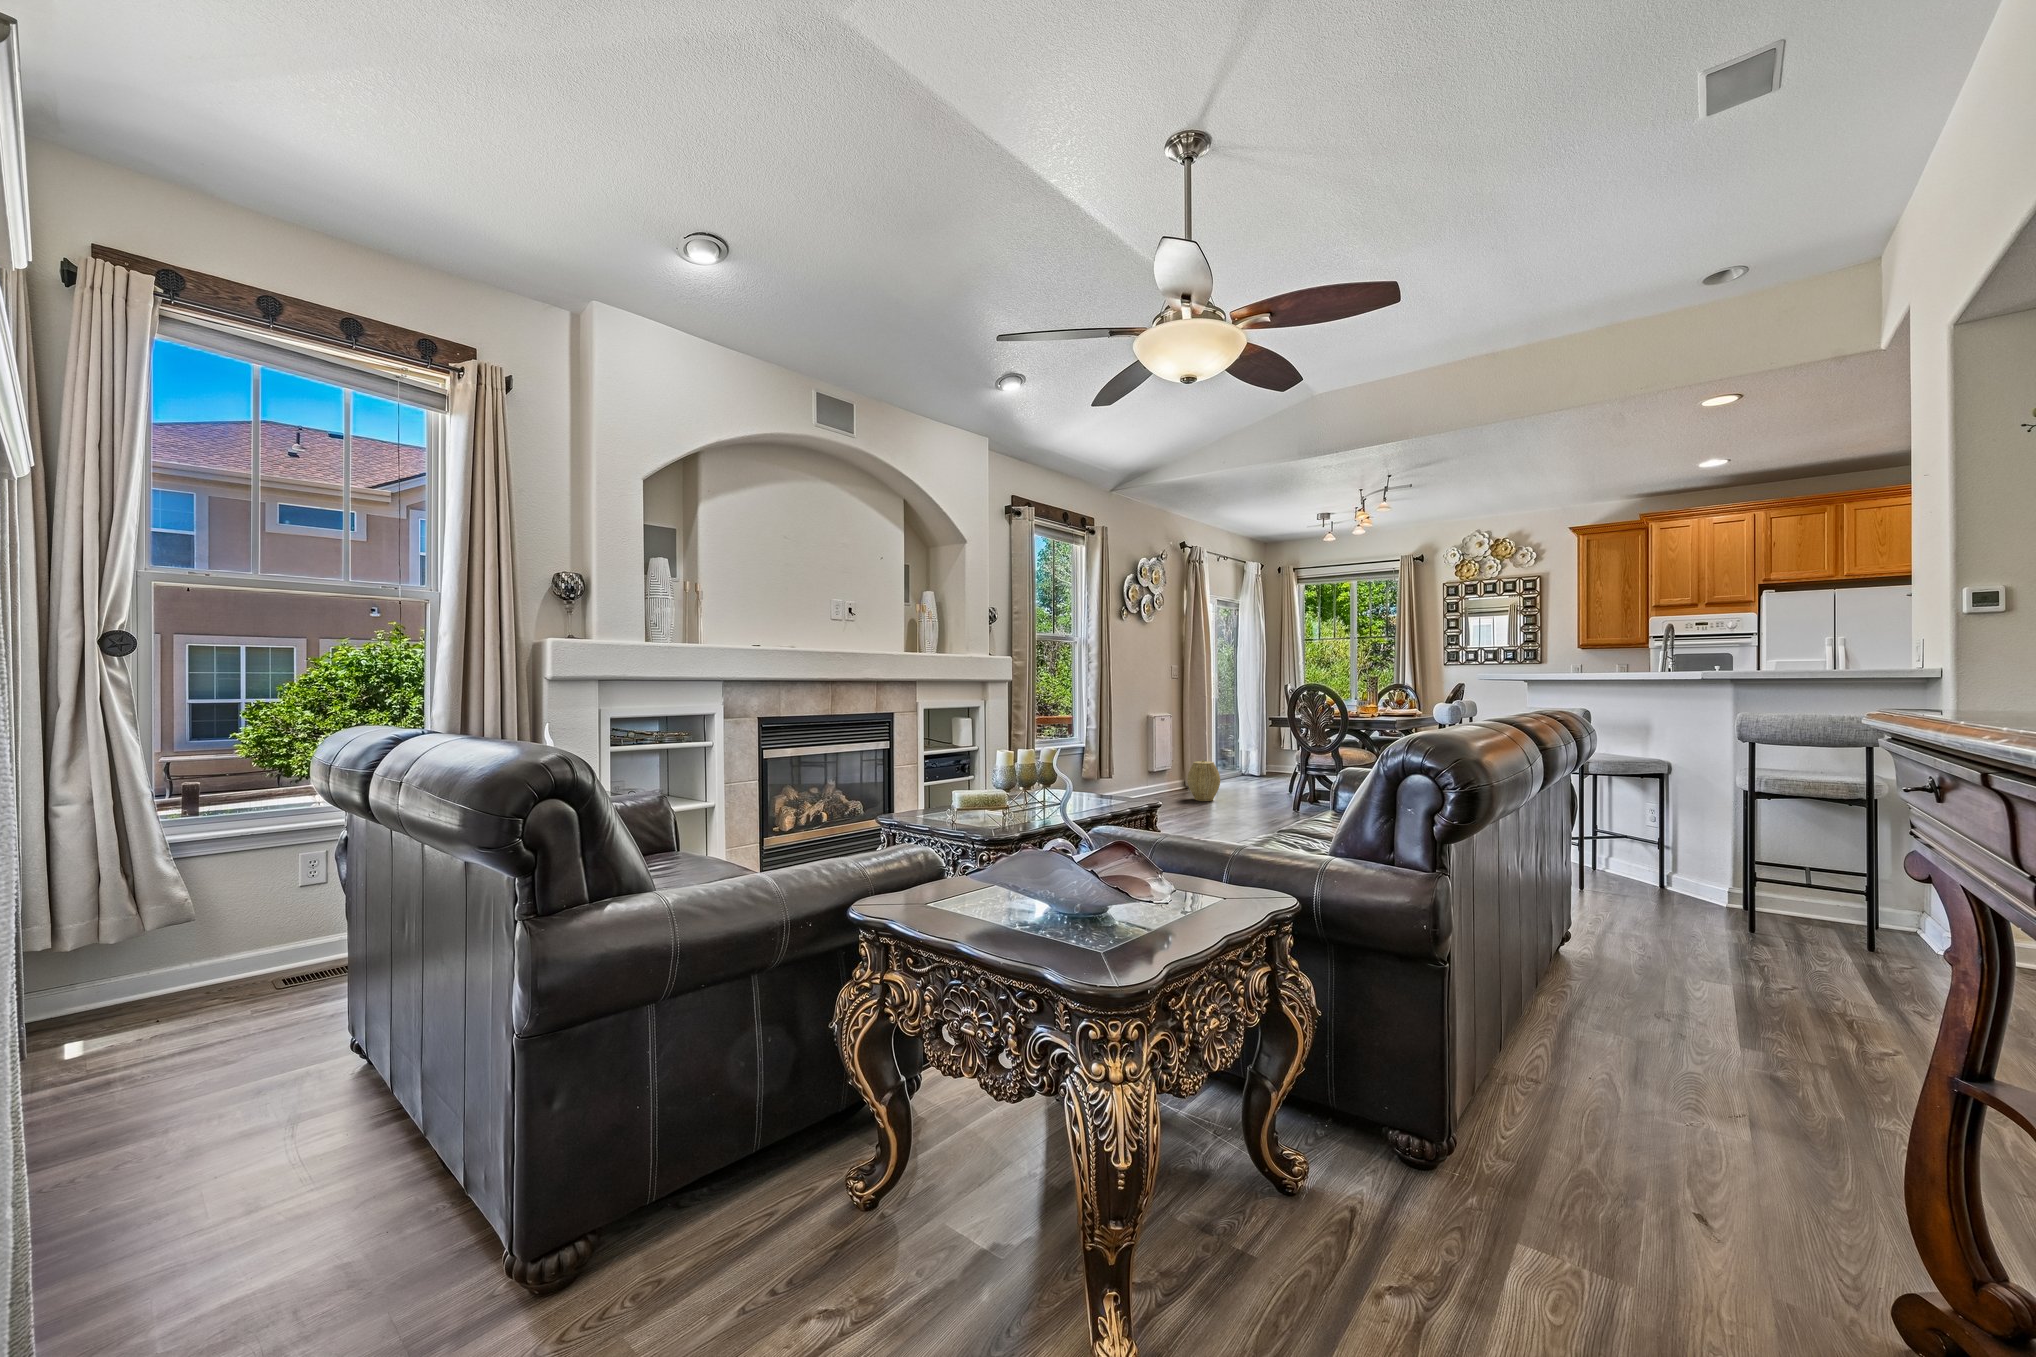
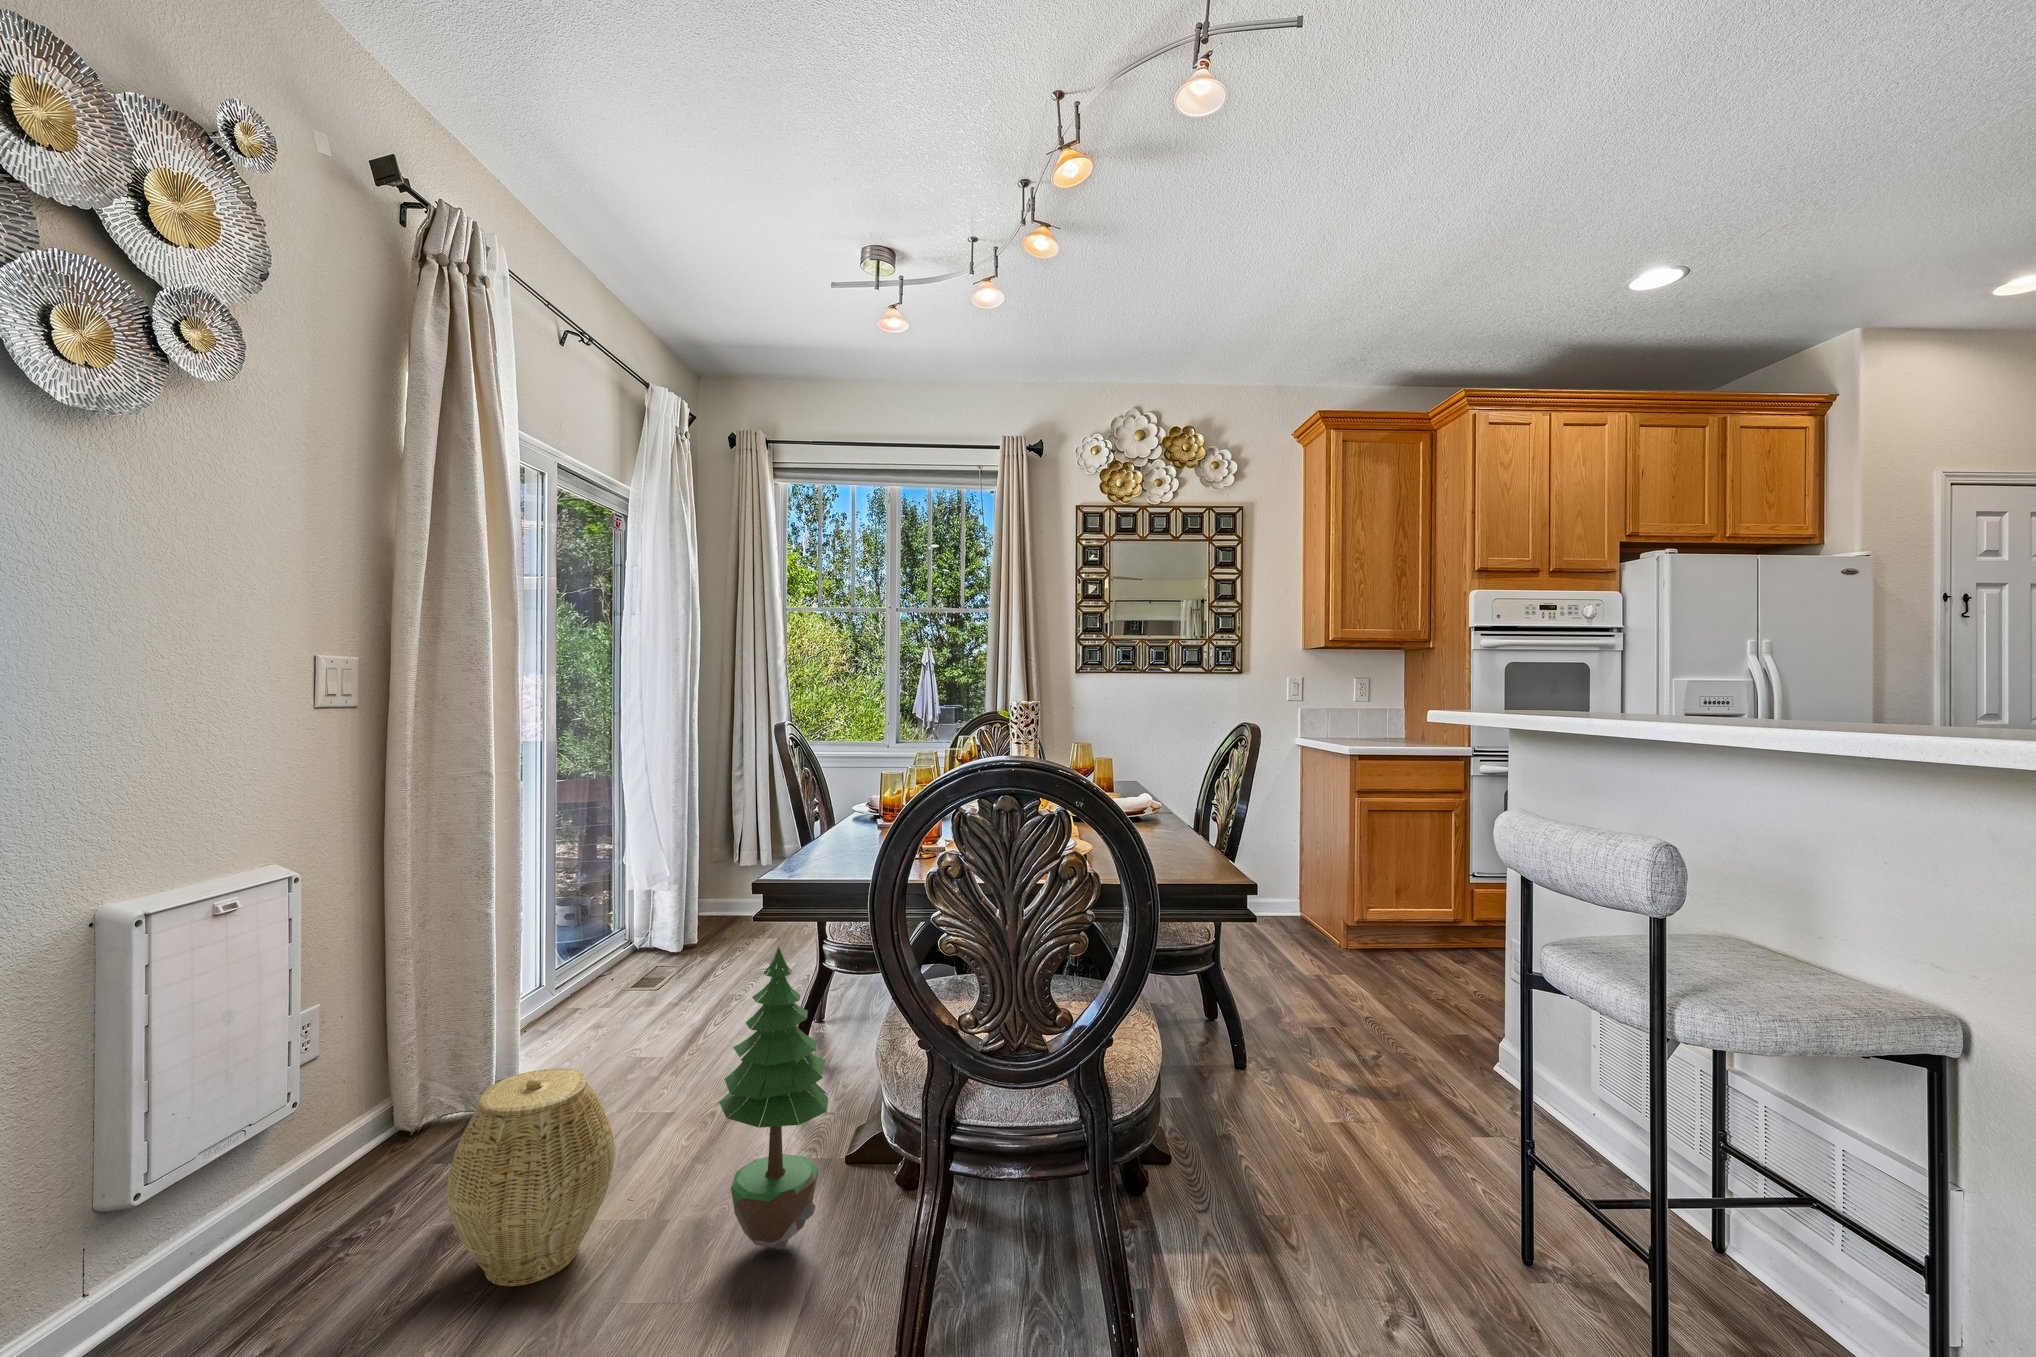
potted tree: none [1241,734,1267,804] -> present [719,947,828,1249]

